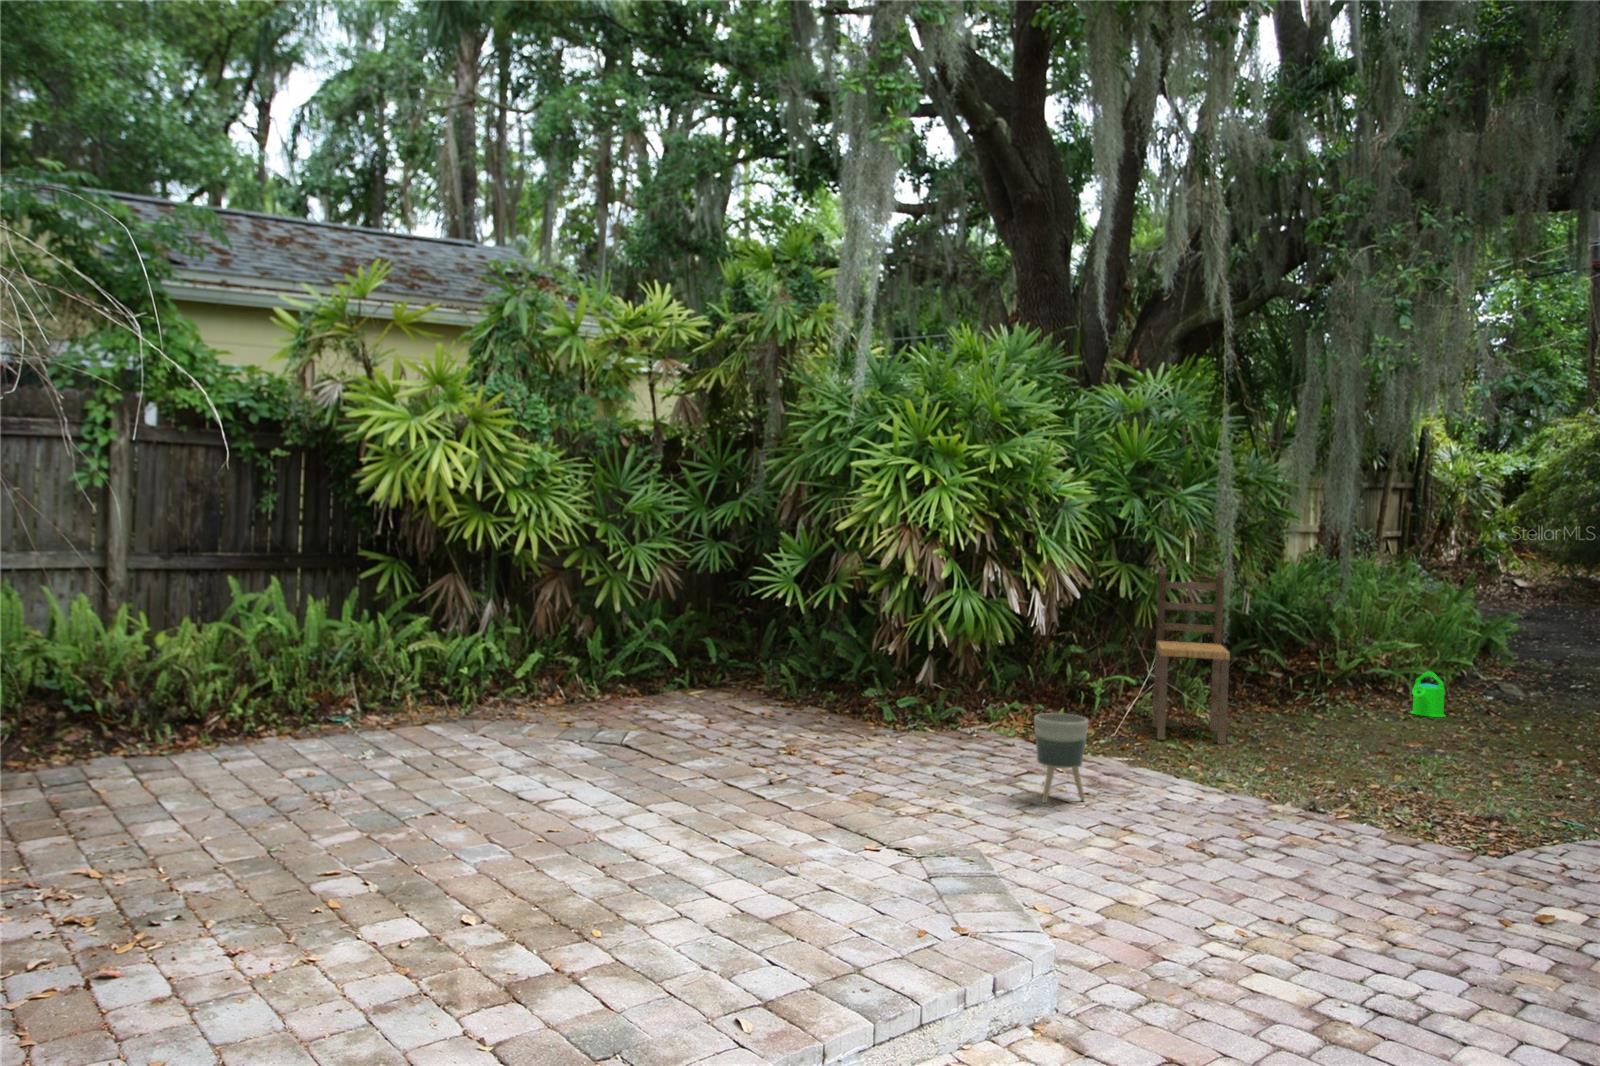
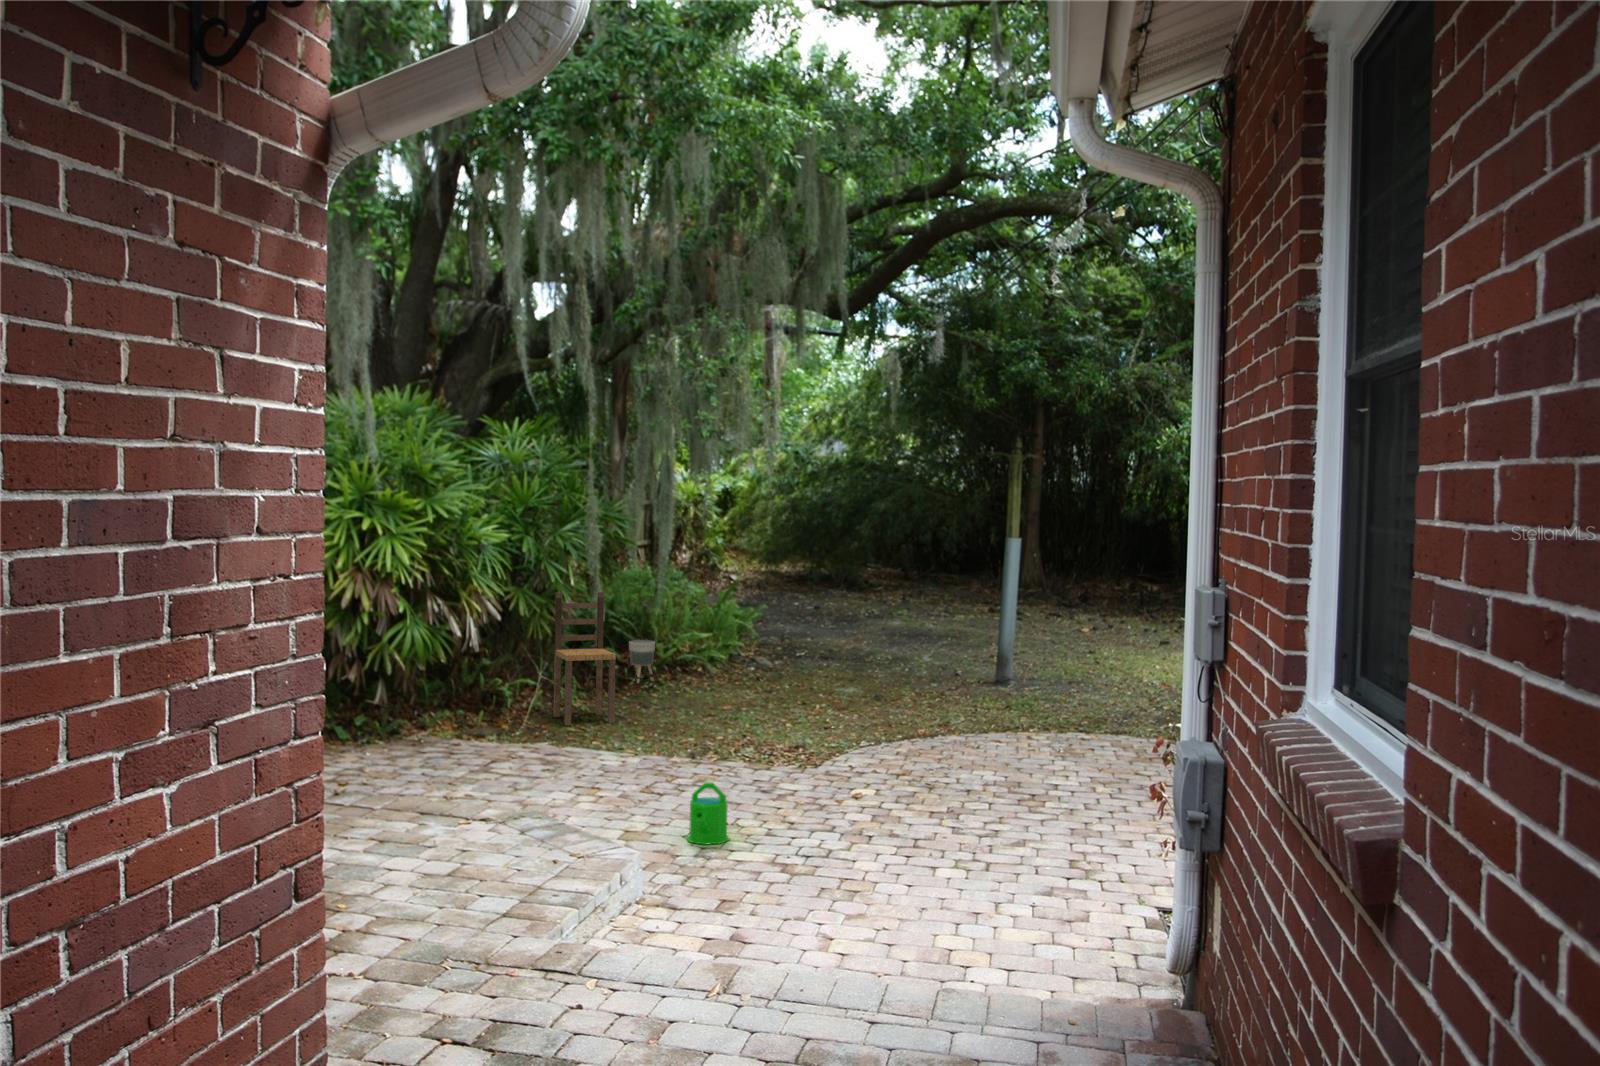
watering can: present [1411,671,1445,717] -> present [687,782,729,845]
planter: present [1034,713,1089,803] -> present [629,640,655,683]

